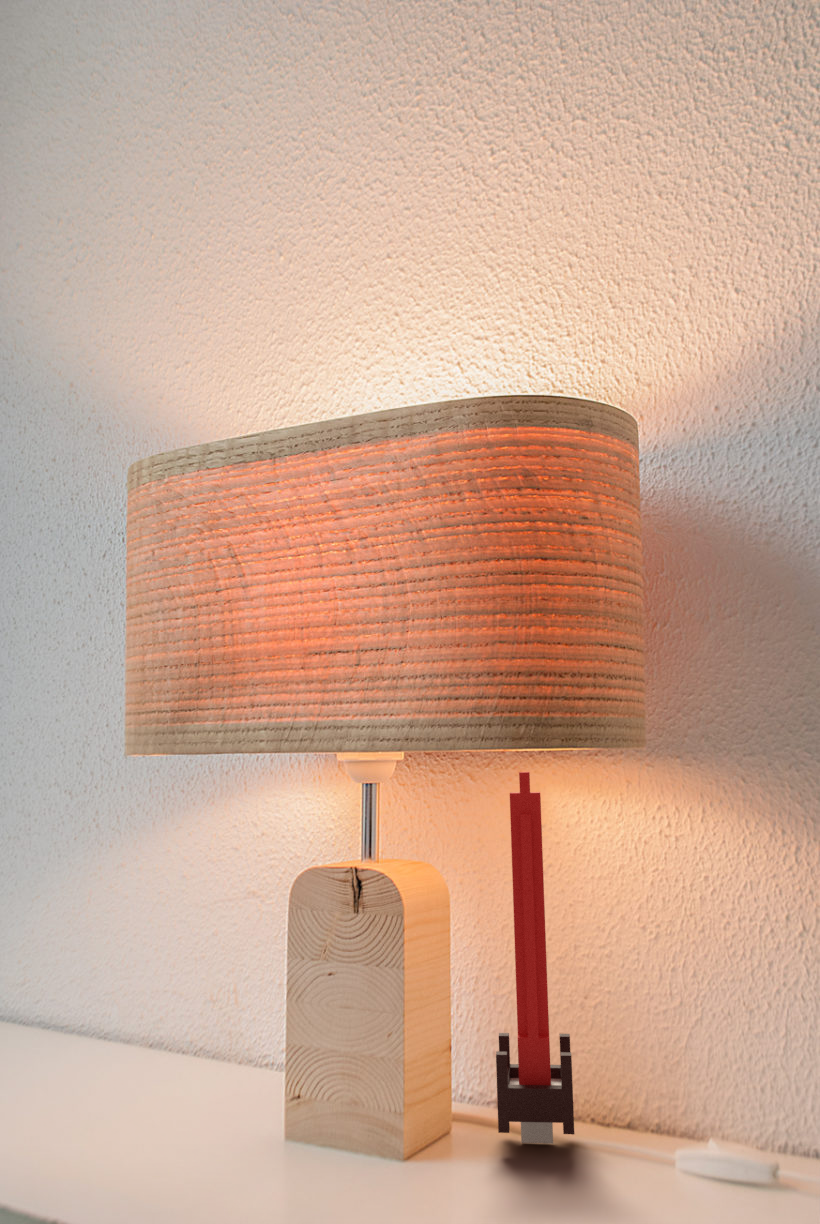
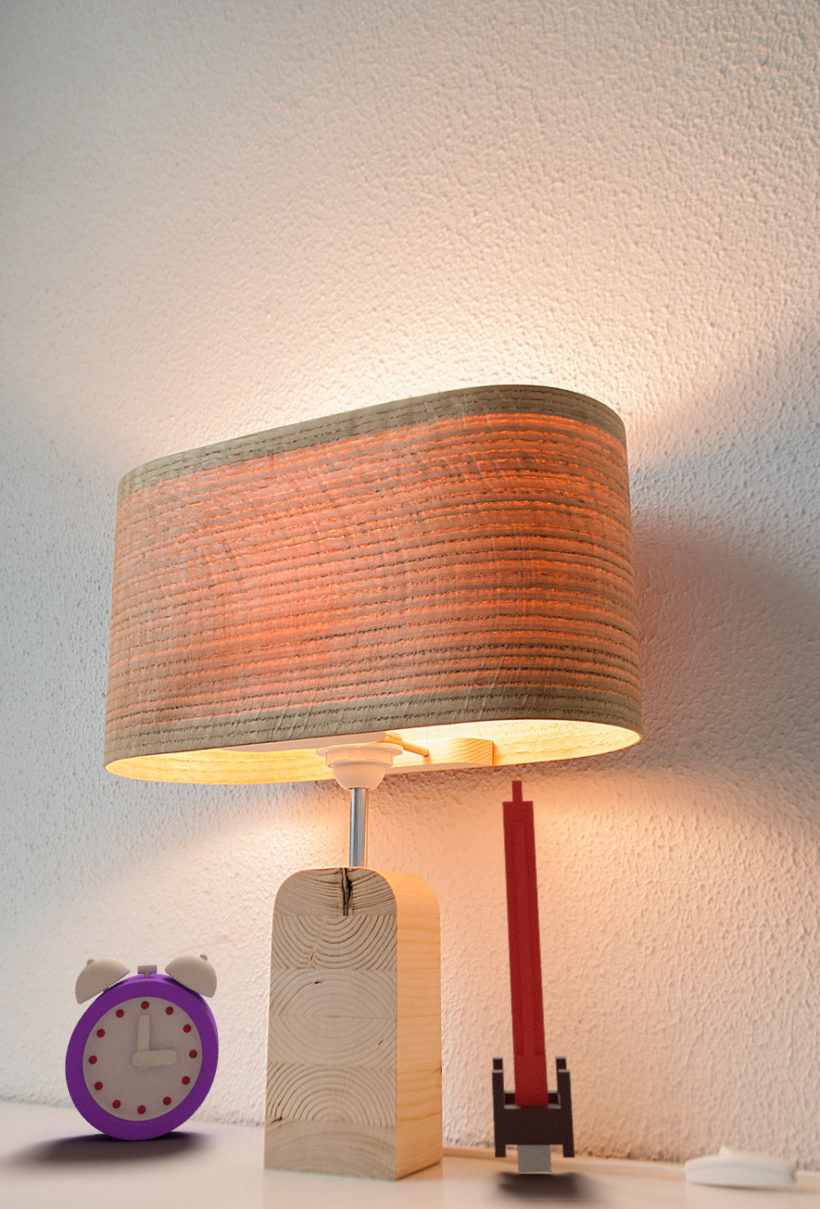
alarm clock: none [95,918,240,1093] -> present [65,954,219,1140]

